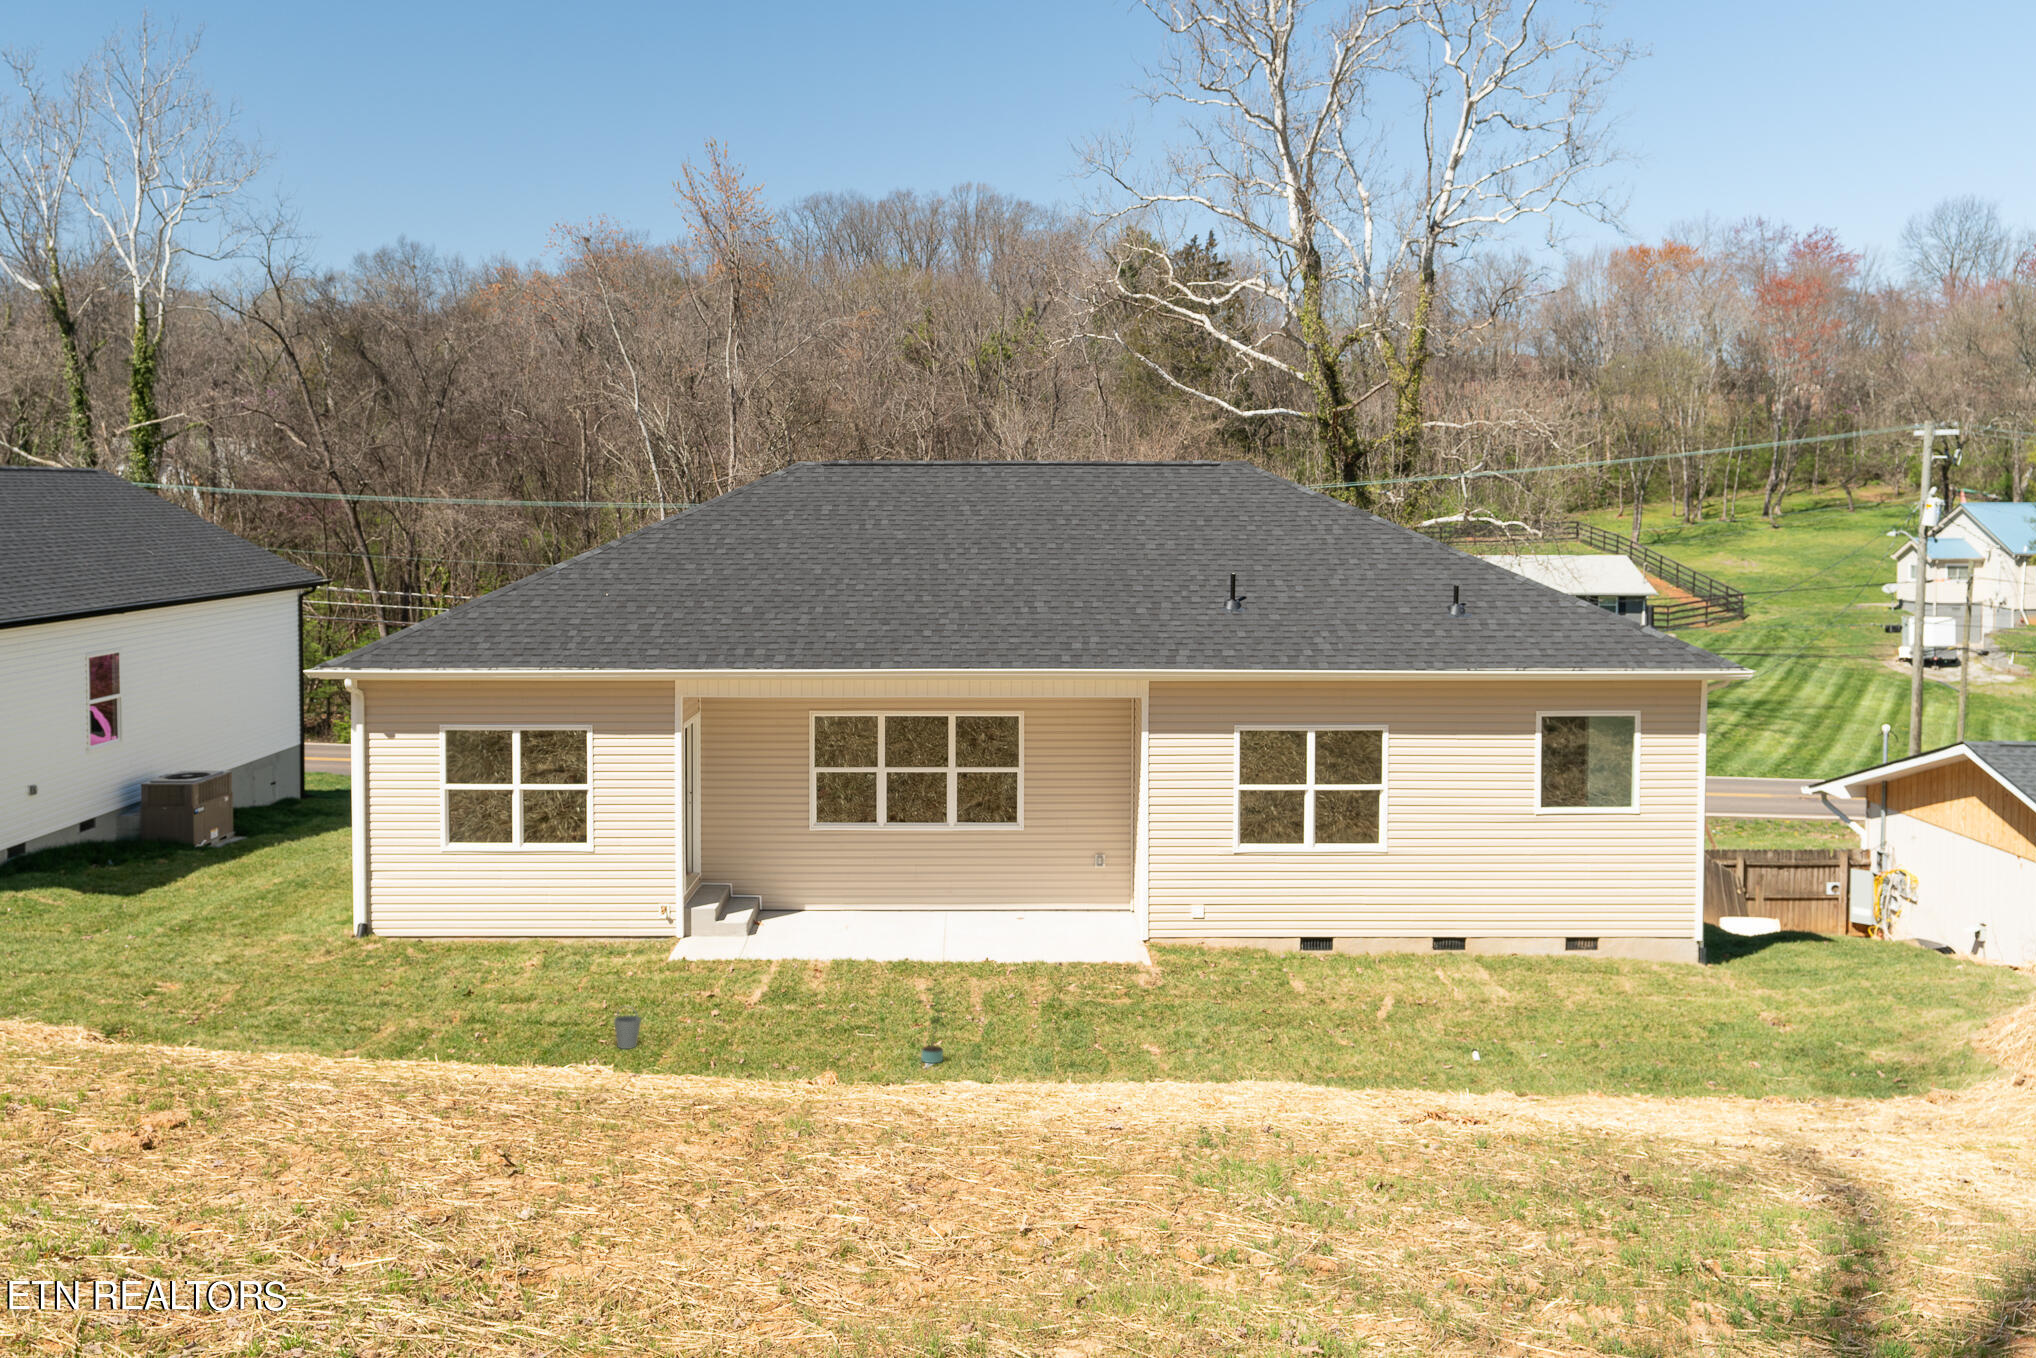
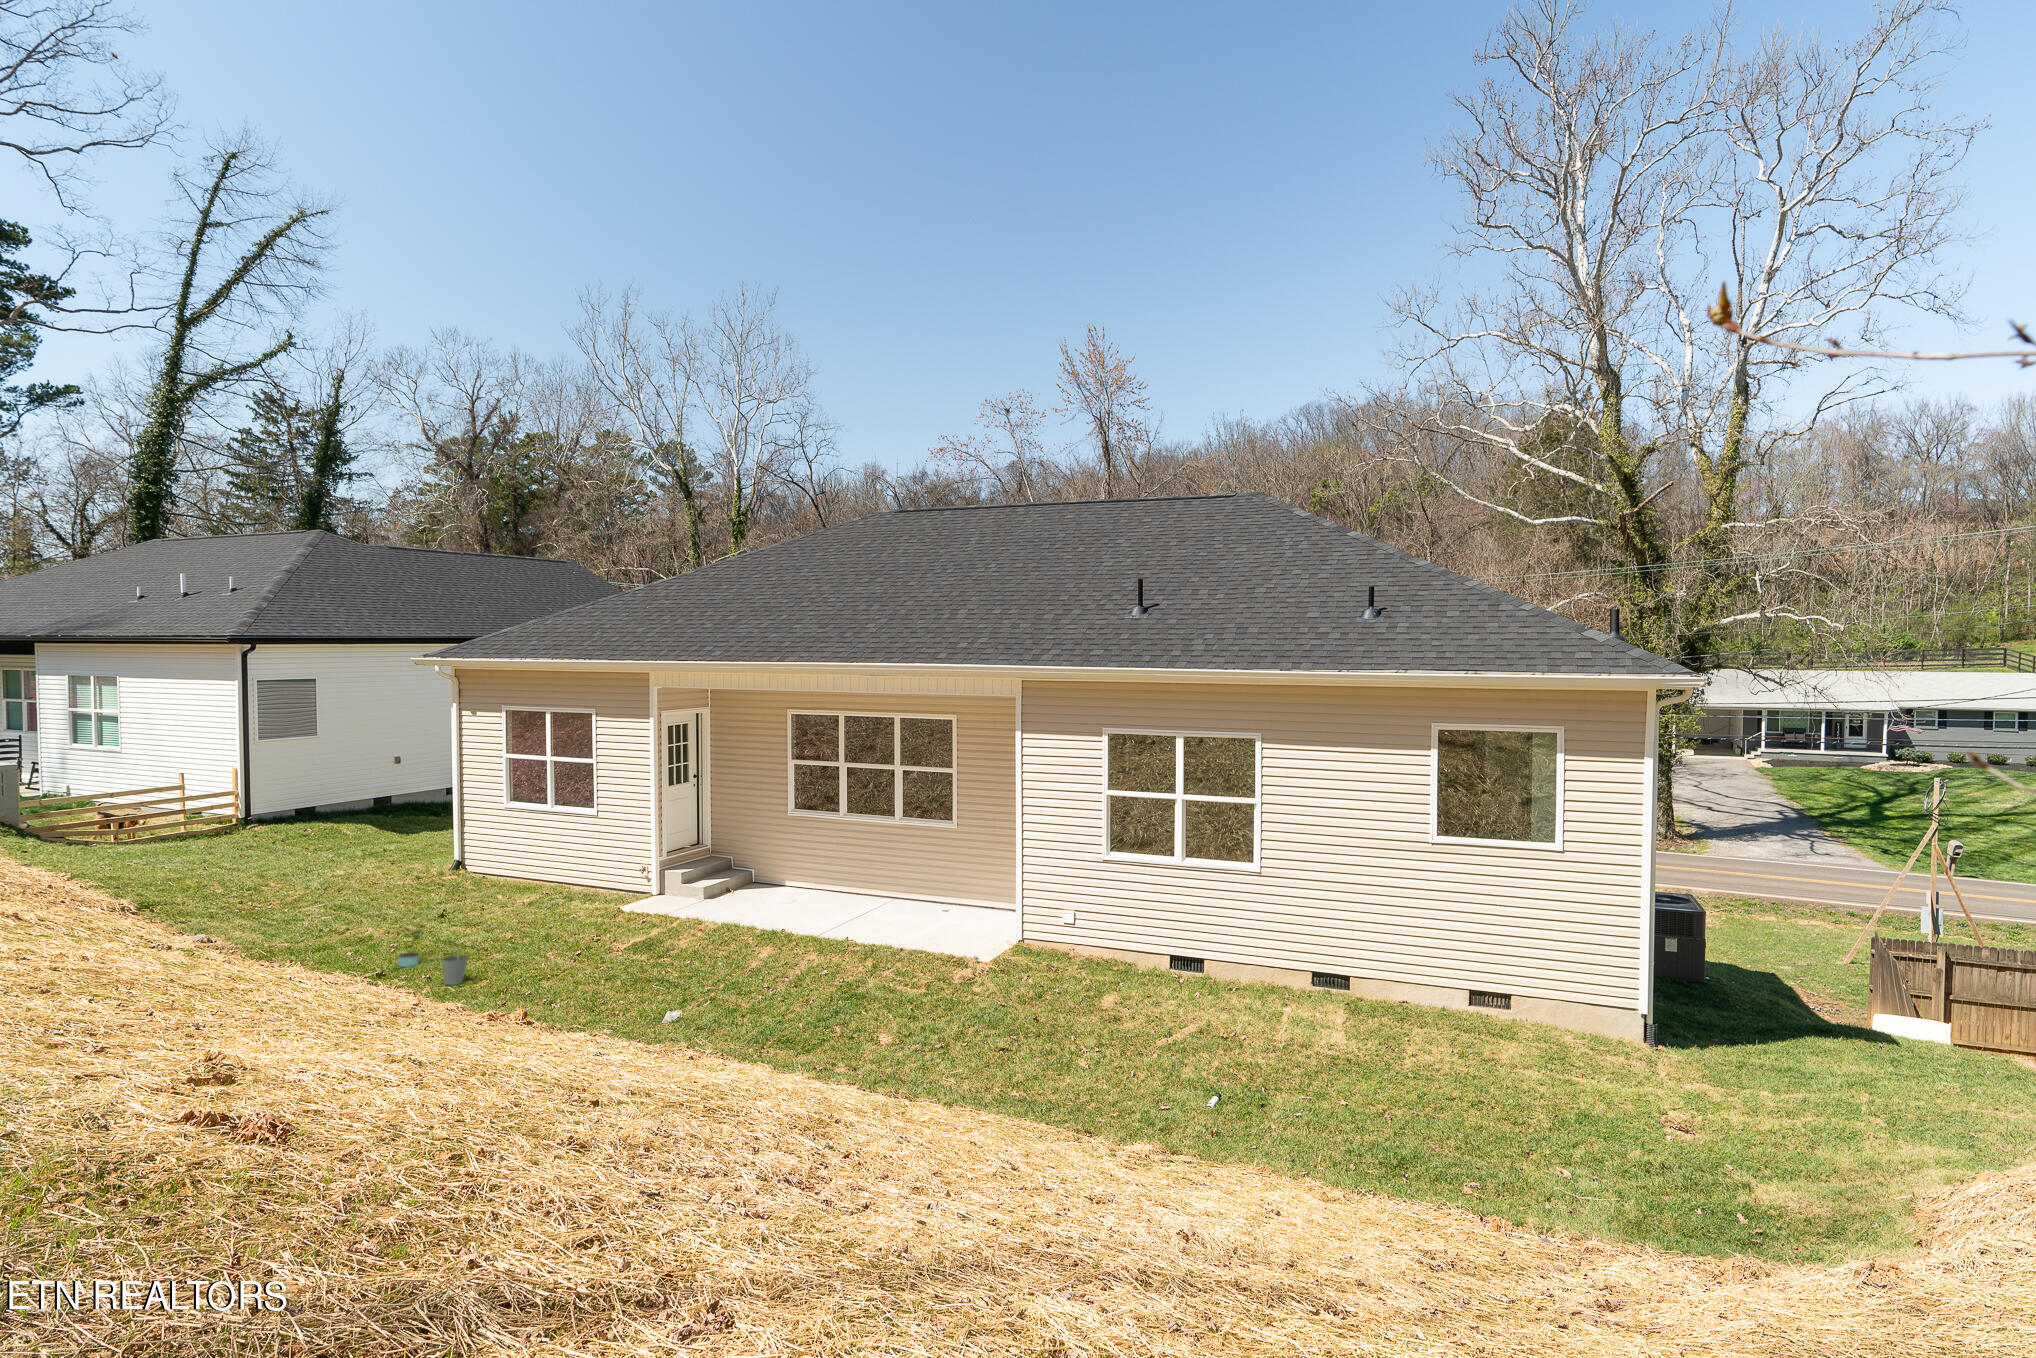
potted plant: present [916,989,956,1063] -> present [398,915,425,967]

